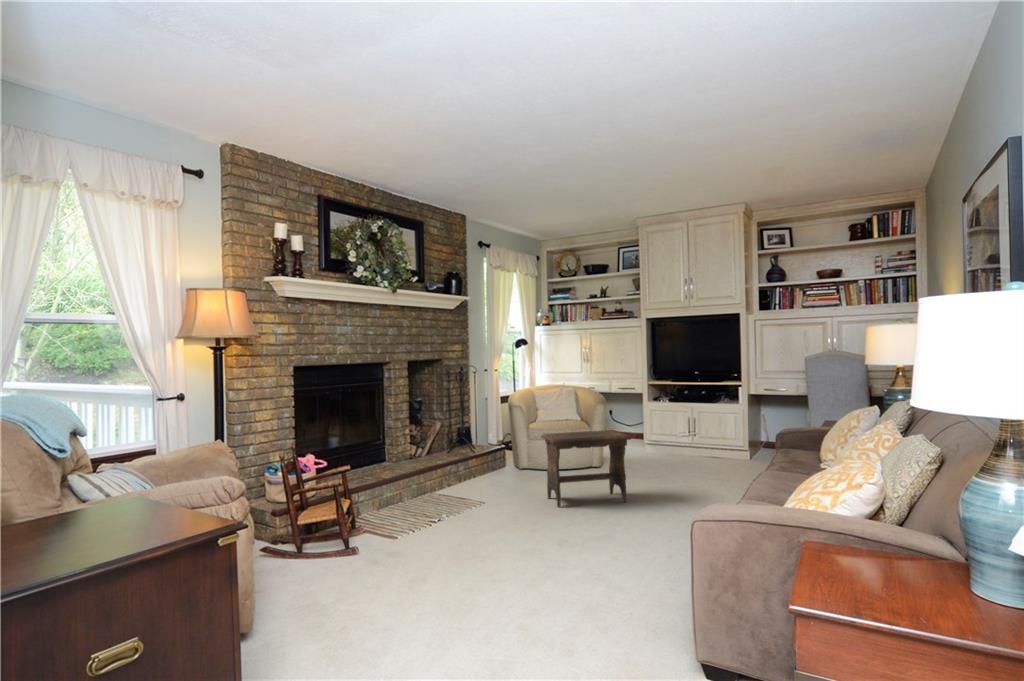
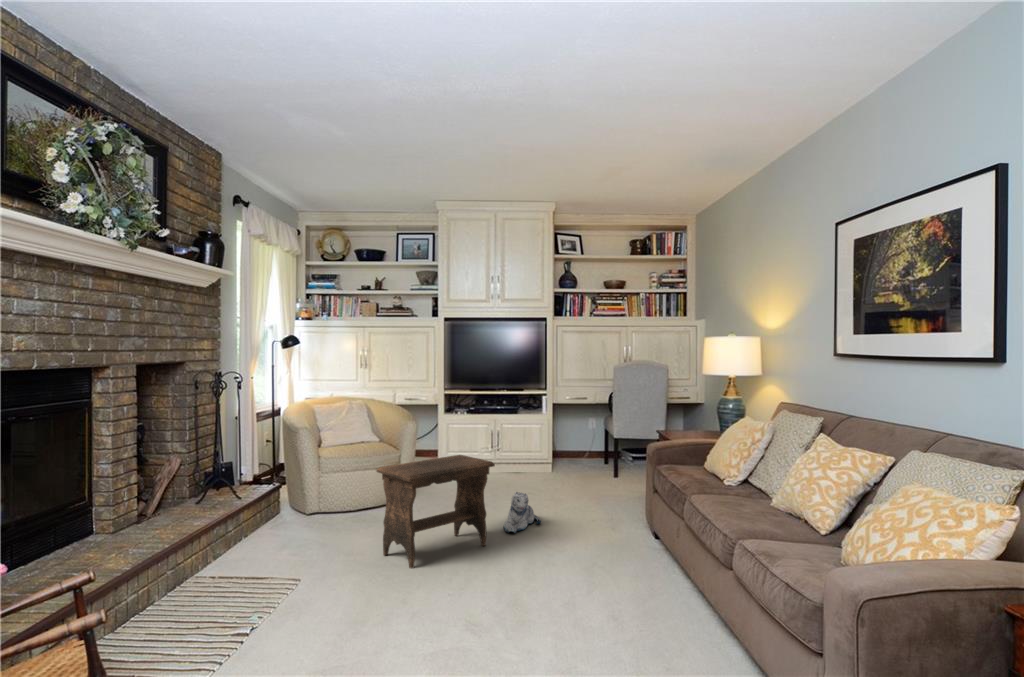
plush toy: none [652,465,692,498] -> present [504,492,541,533]

